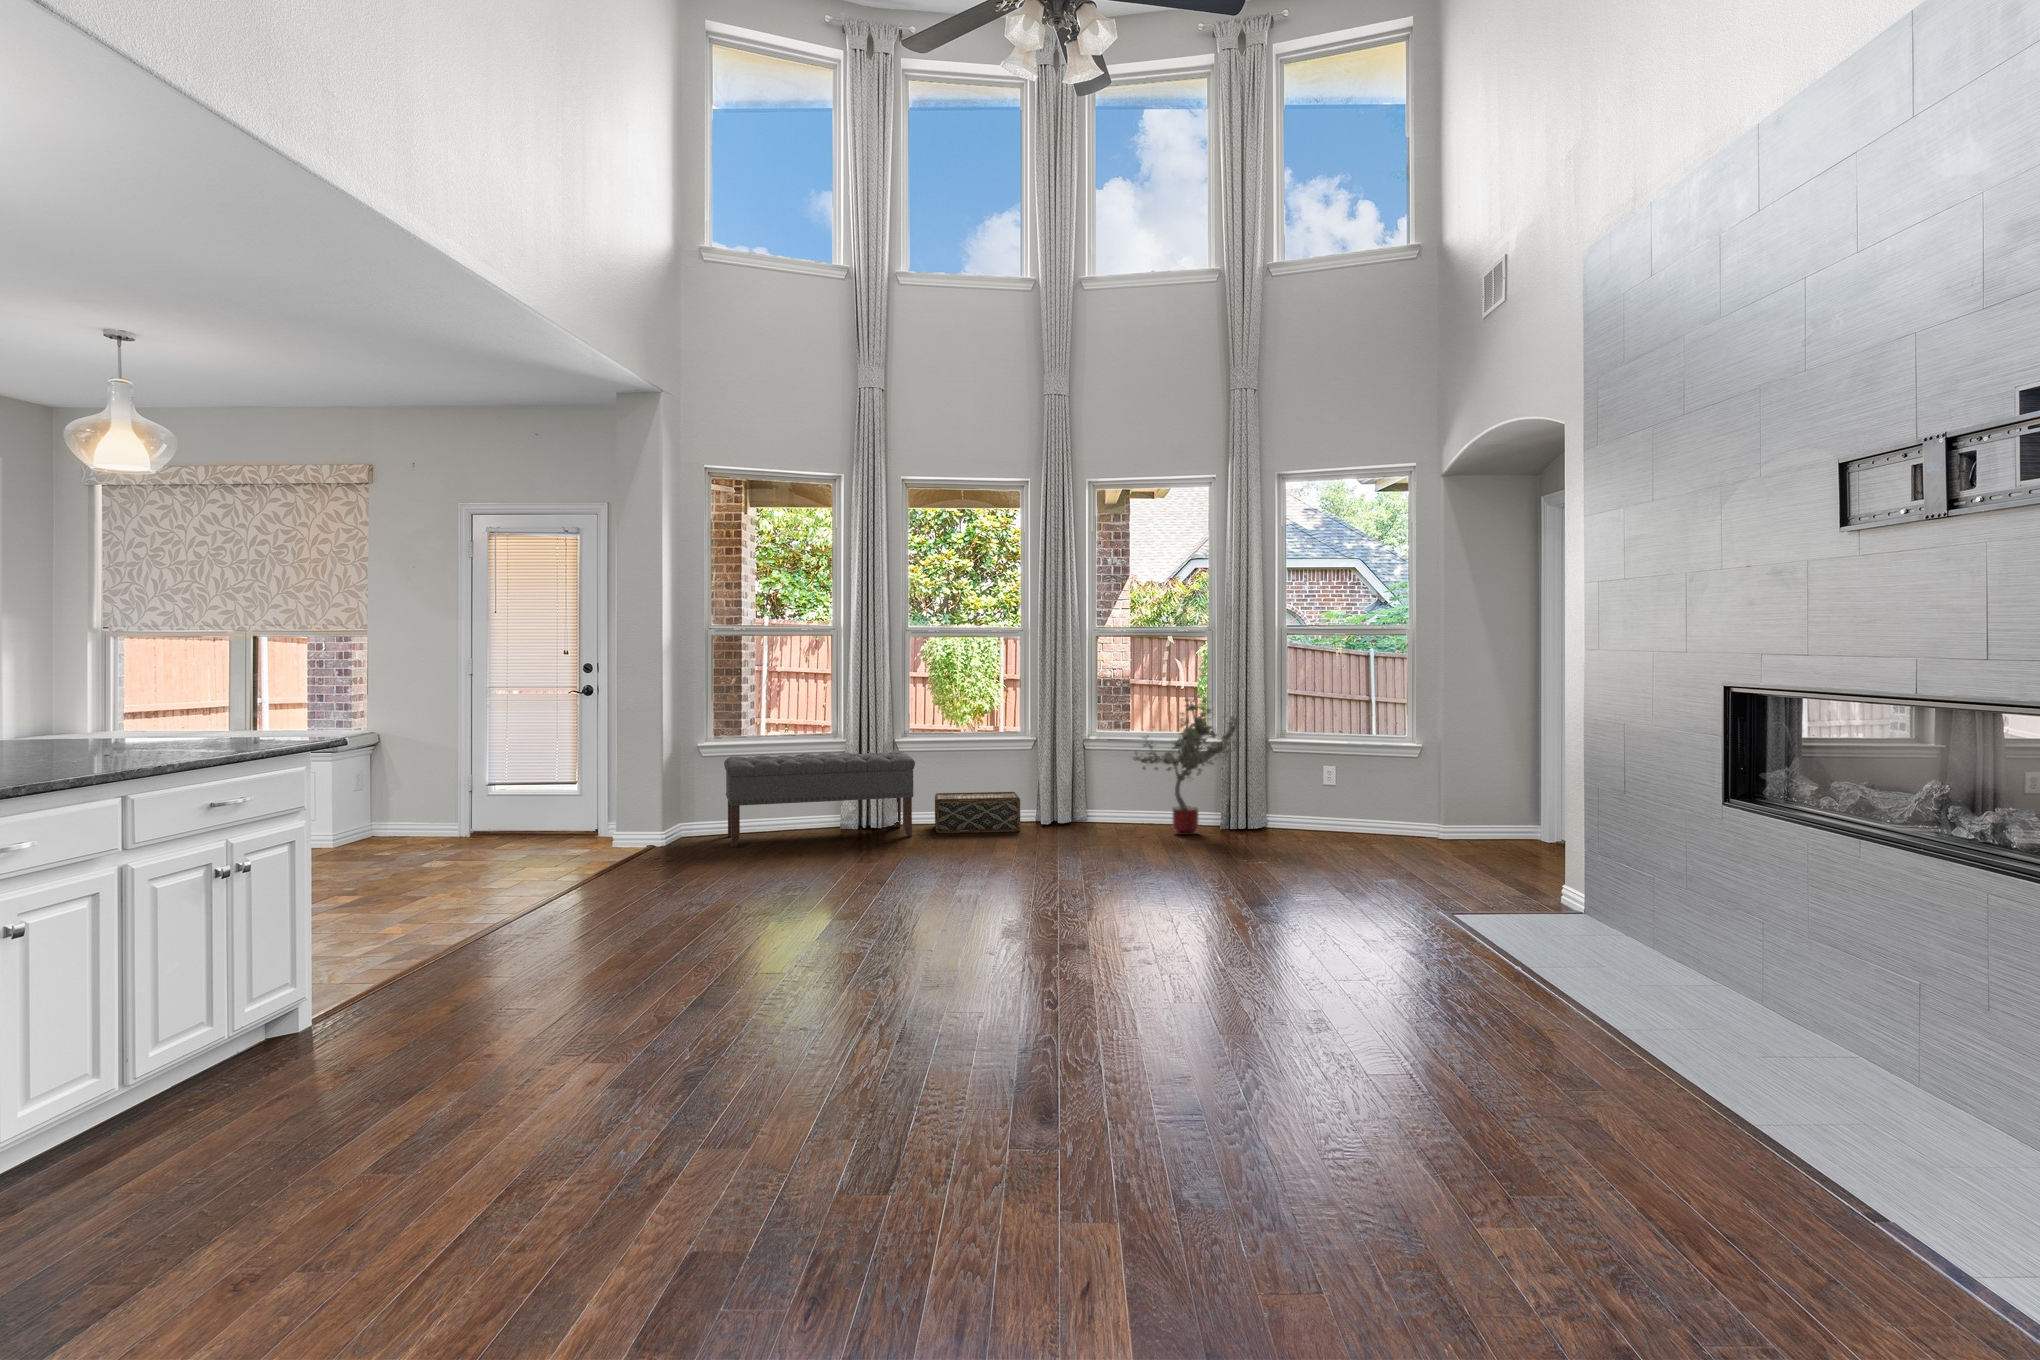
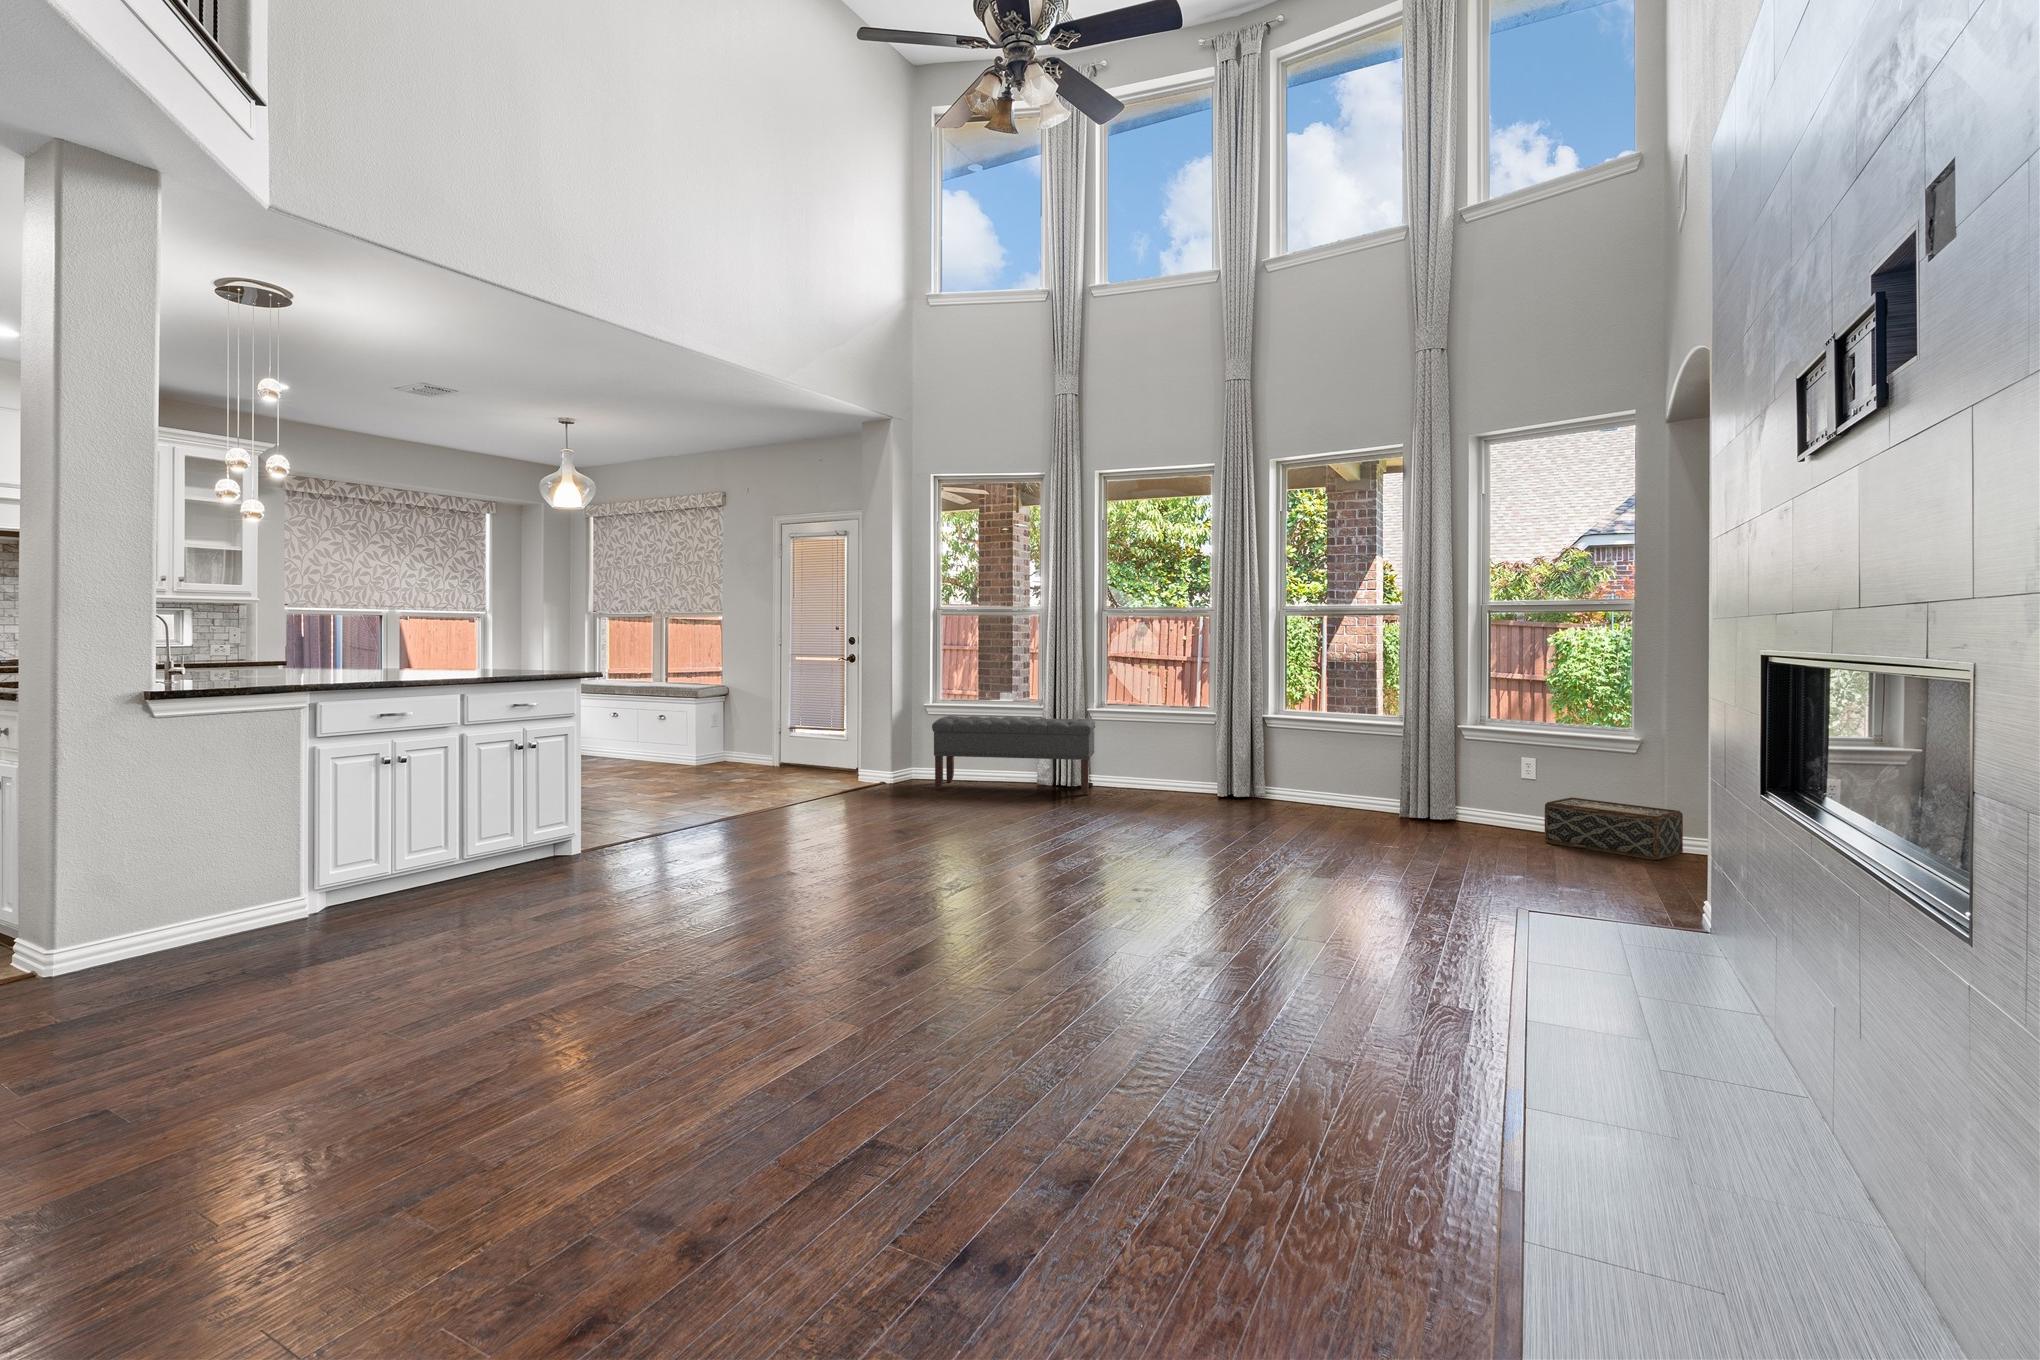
potted tree: present [1133,698,1239,835] -> none [1300,676,1411,818]
woven basket: present [935,792,1020,833] -> present [1545,797,1683,860]

